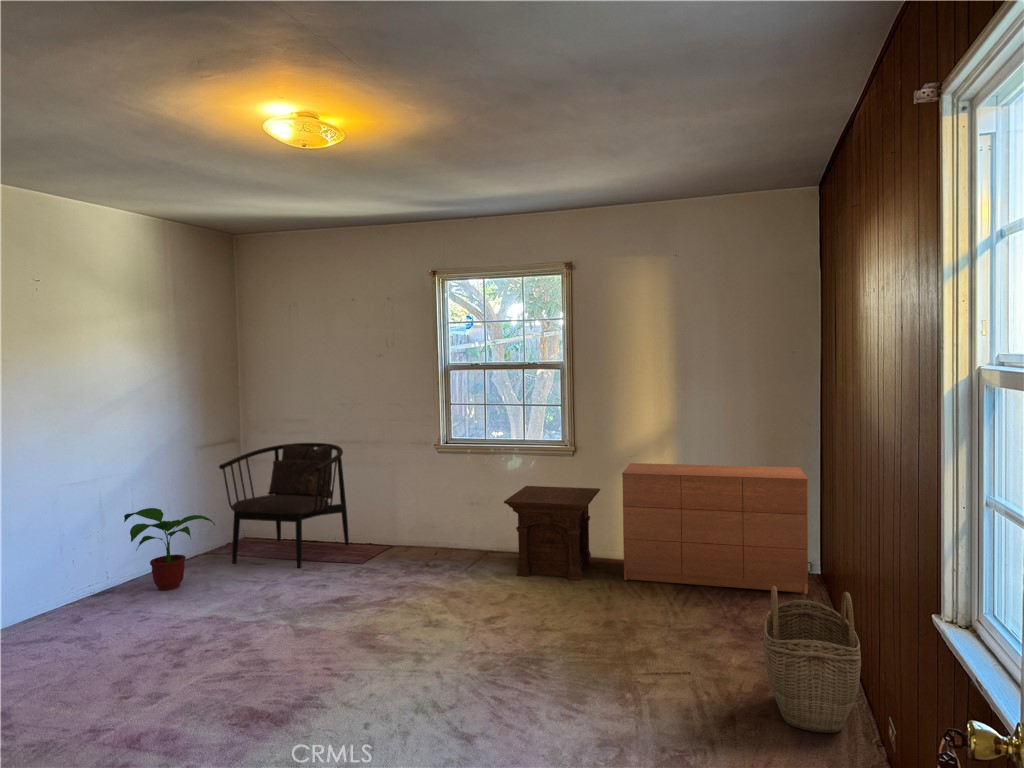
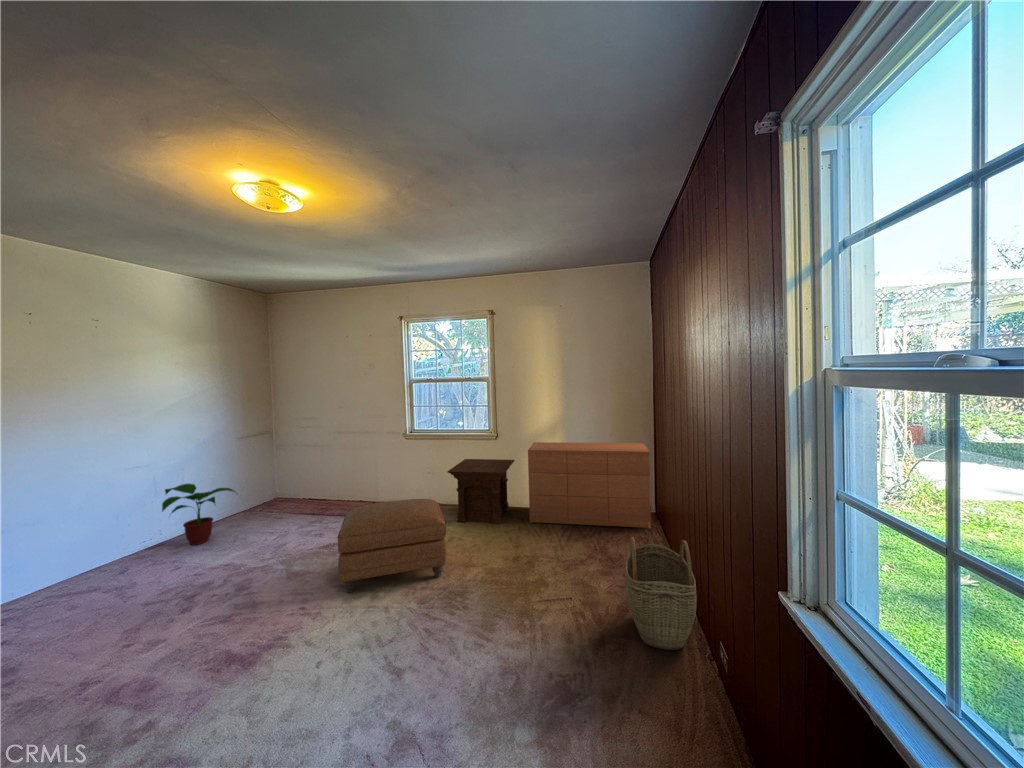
armchair: present [219,443,349,568] -> none [246,432,344,522]
ottoman: none [372,535,513,652] -> present [338,499,447,593]

